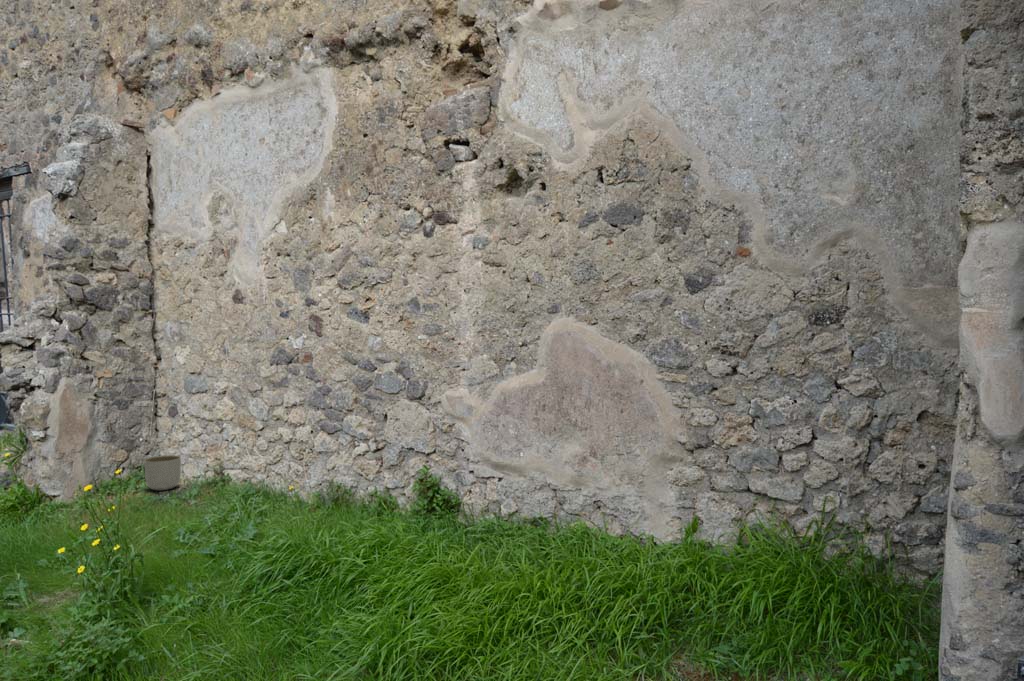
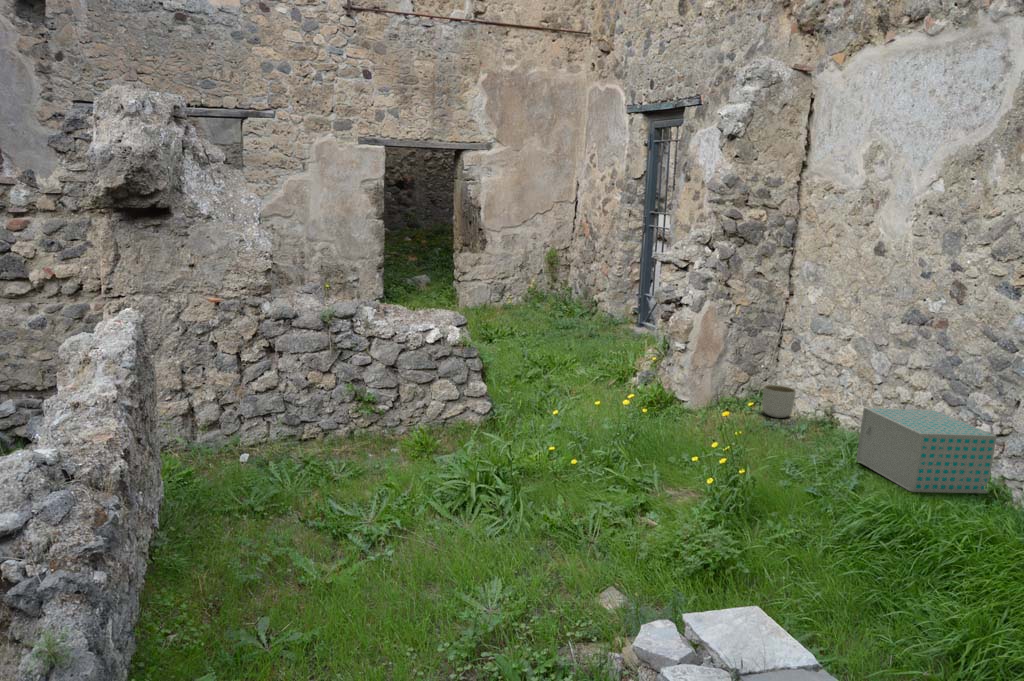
storage box: none [246,442,374,527] -> present [856,408,997,493]

